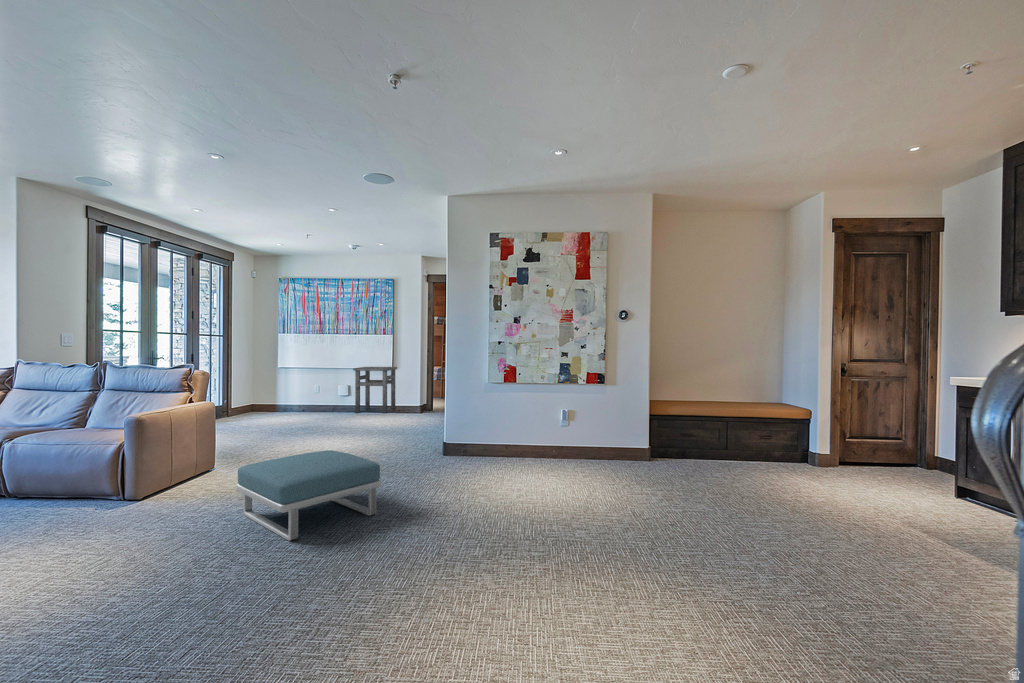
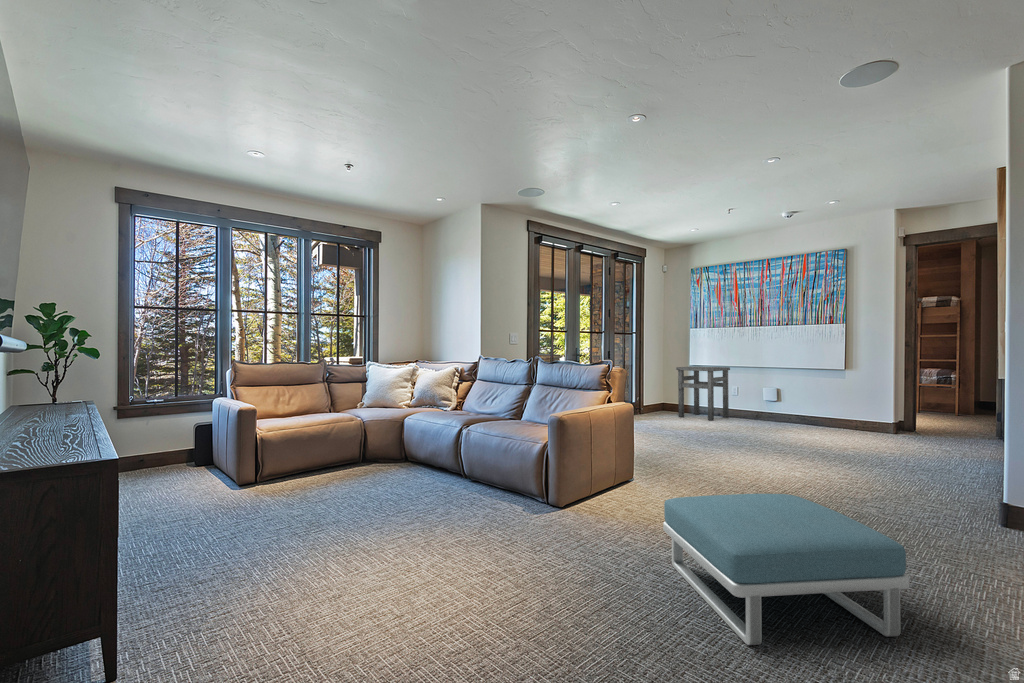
side table: present [353,367,397,413] -> present [676,366,730,421]

